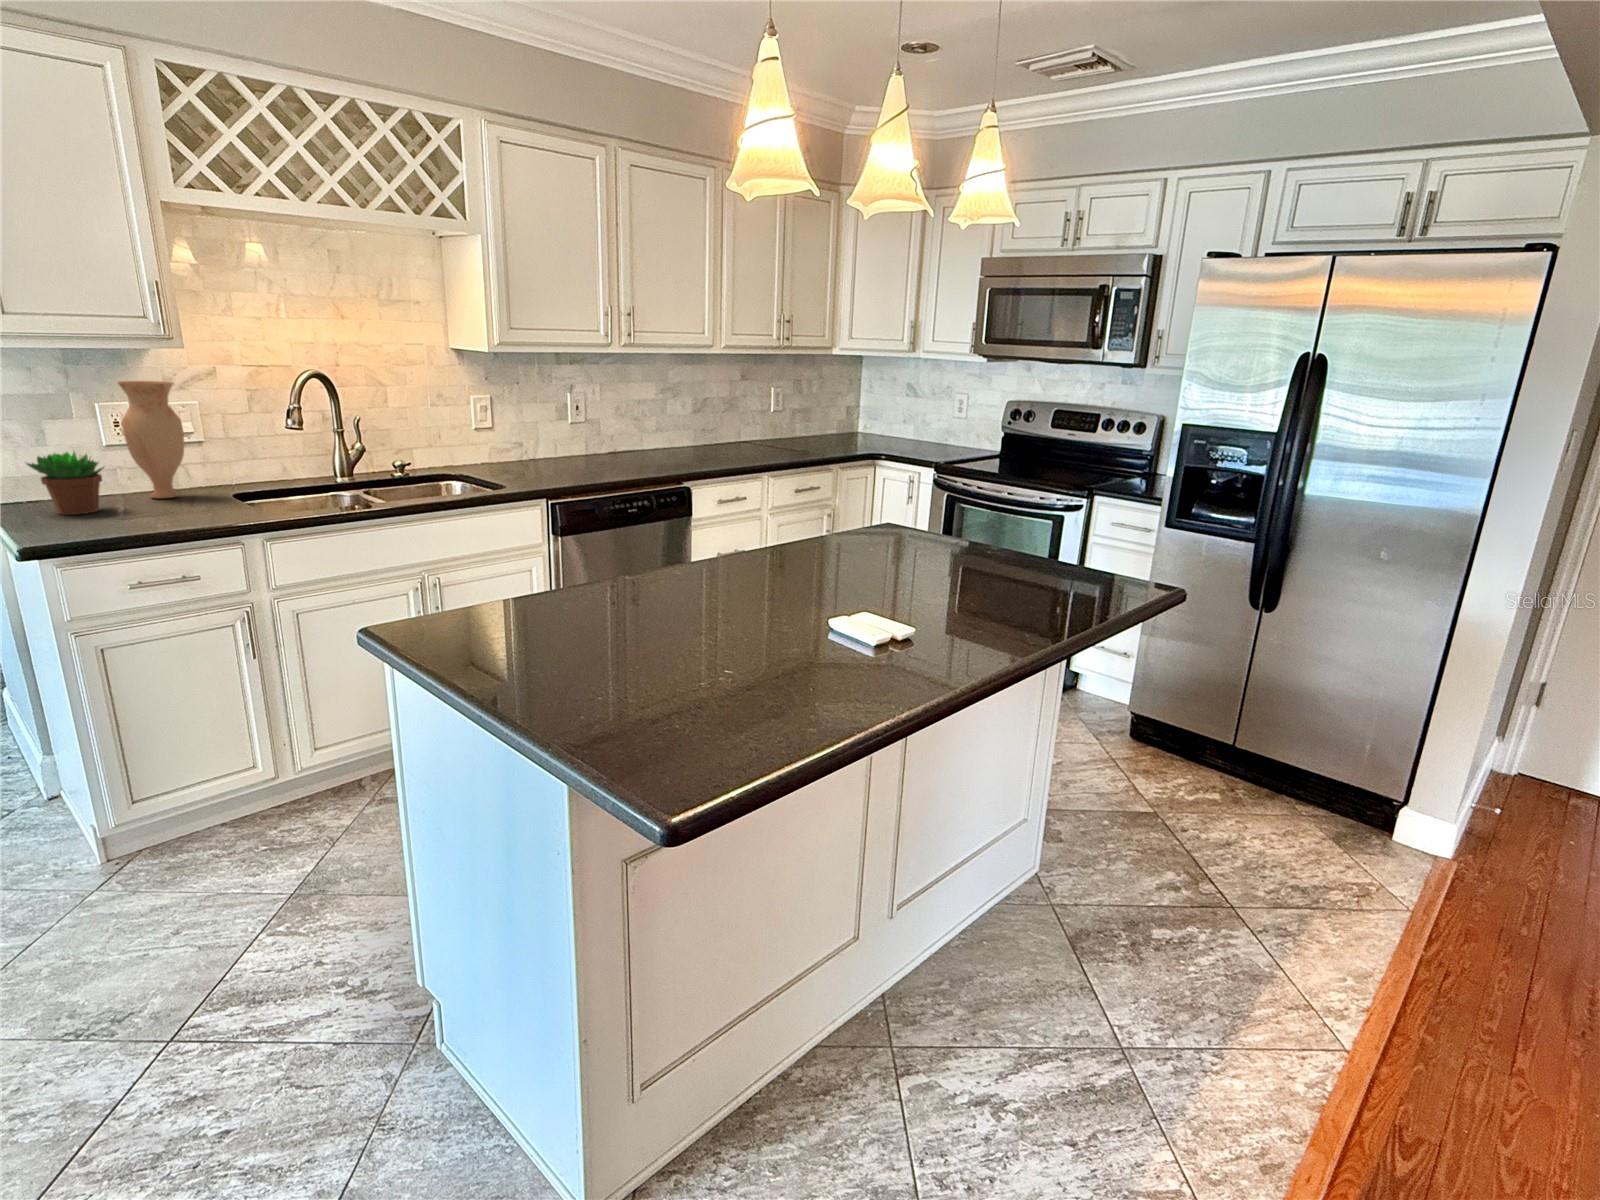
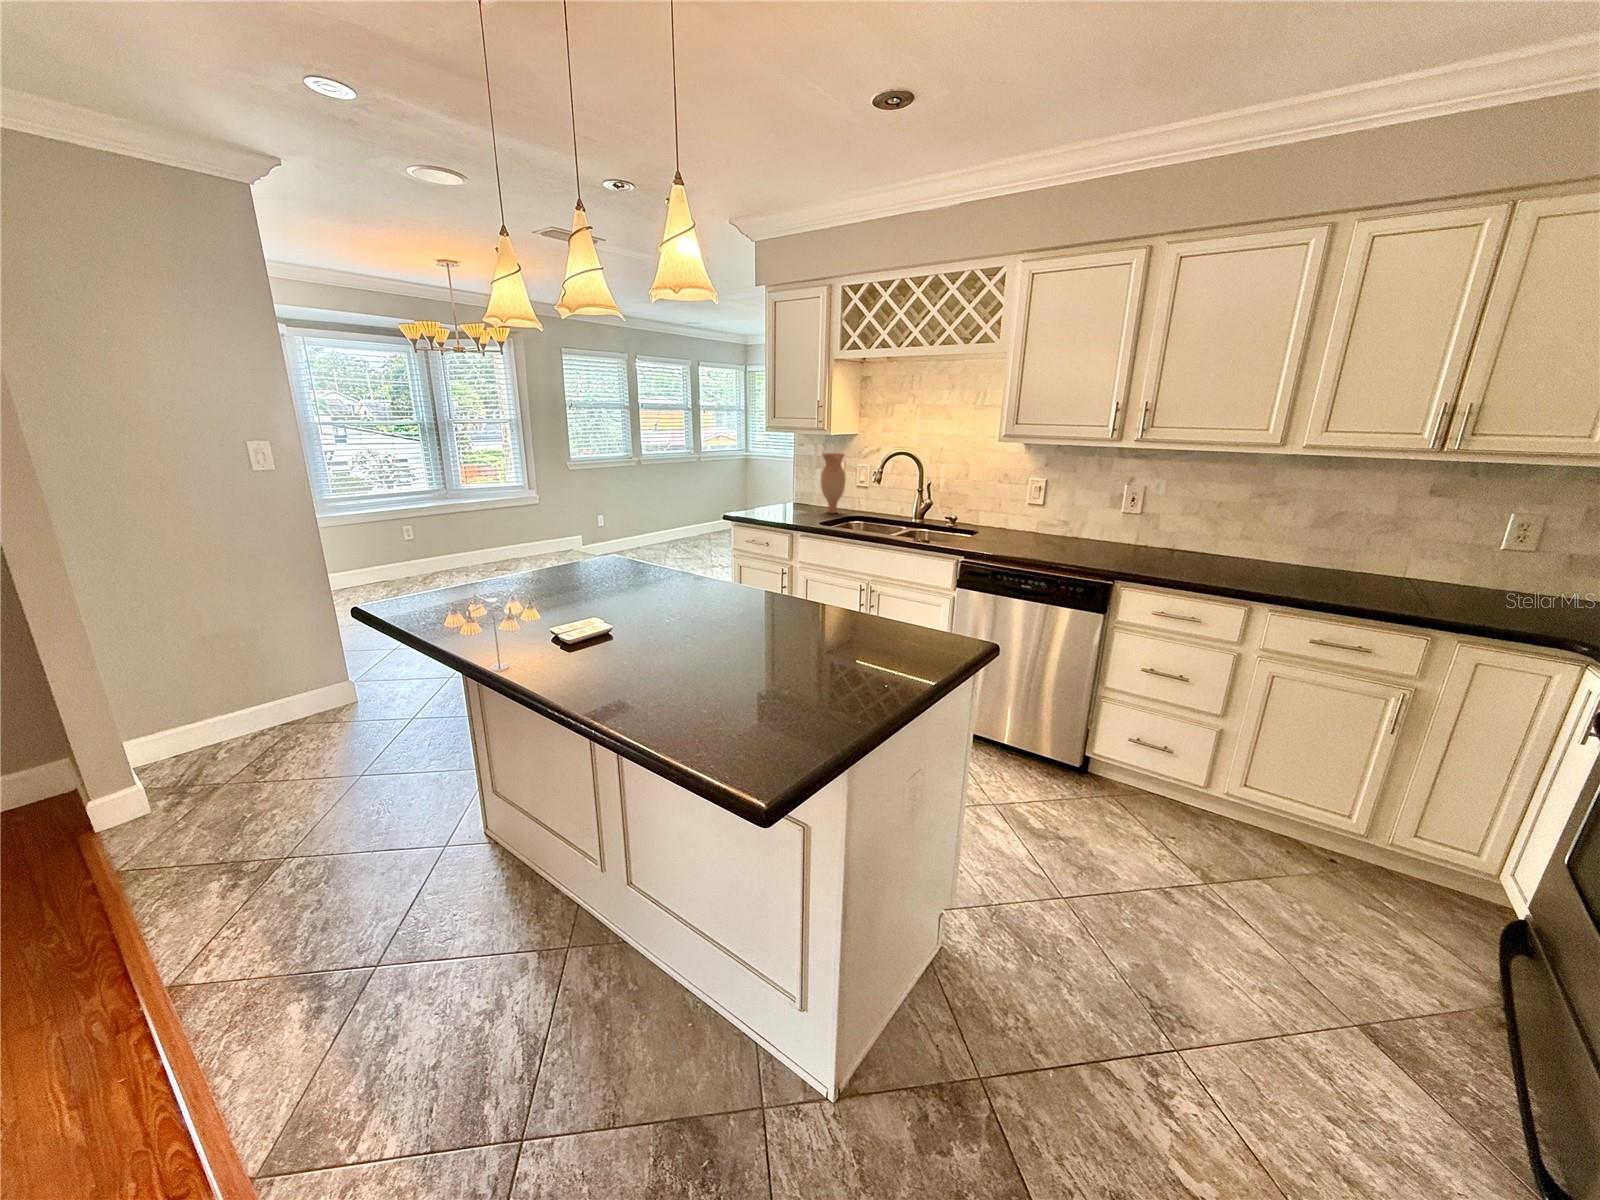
succulent plant: present [27,451,103,515] -> none [773,483,803,513]

